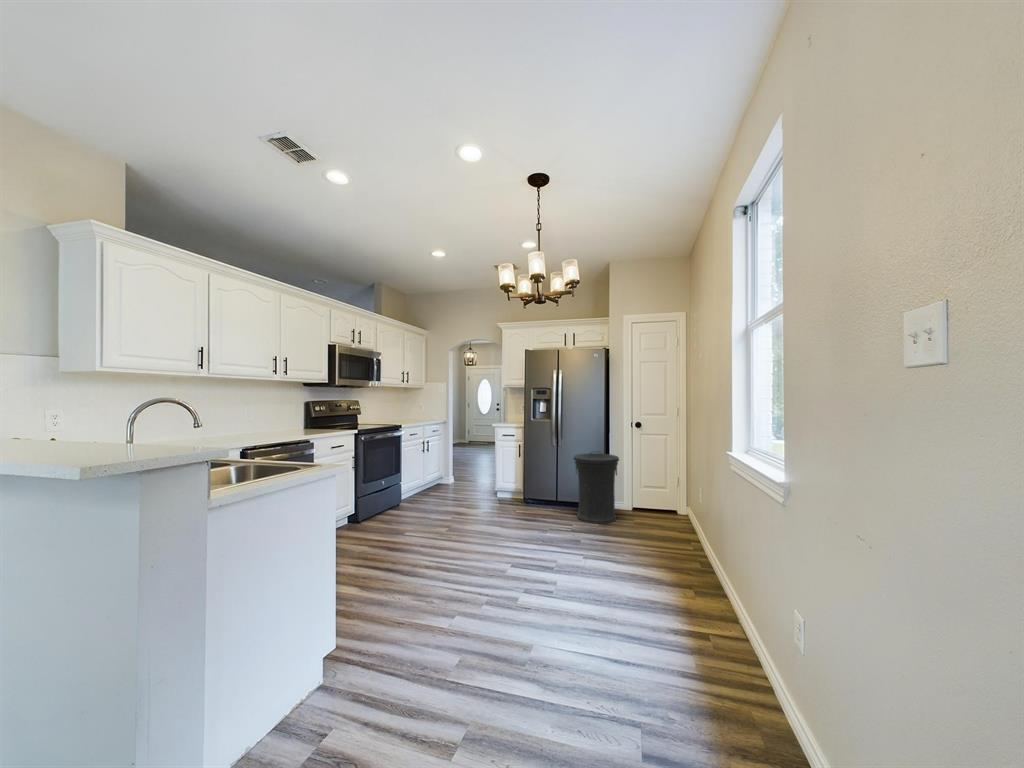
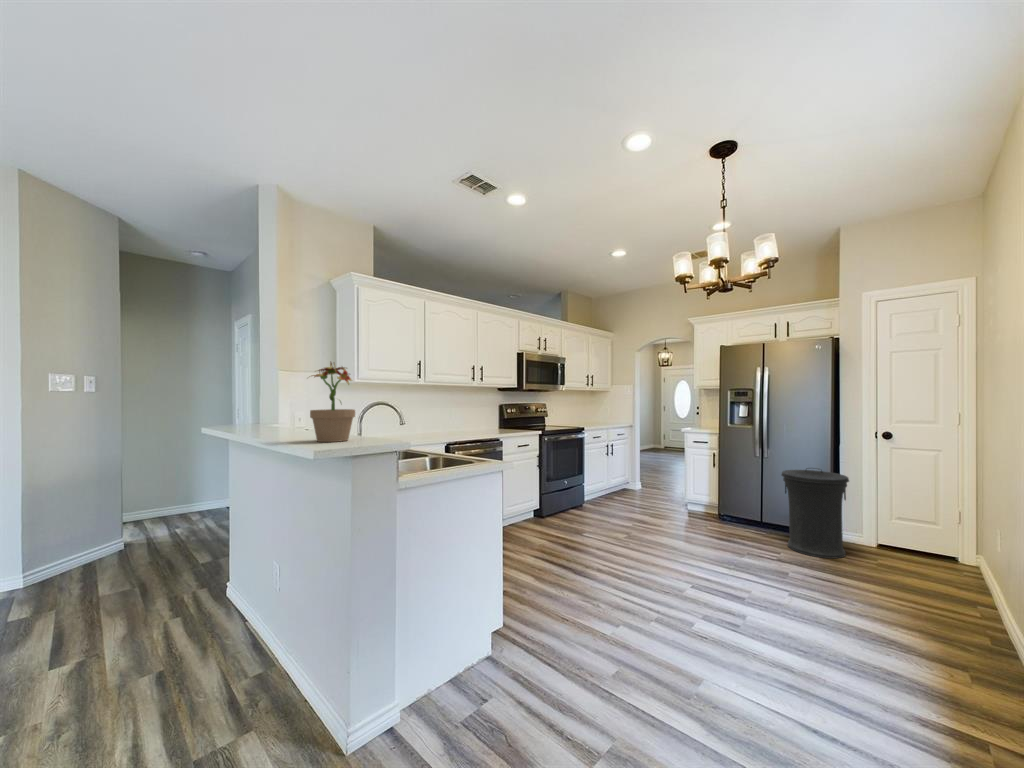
potted plant: none [61,350,144,461] -> present [310,362,355,442]

